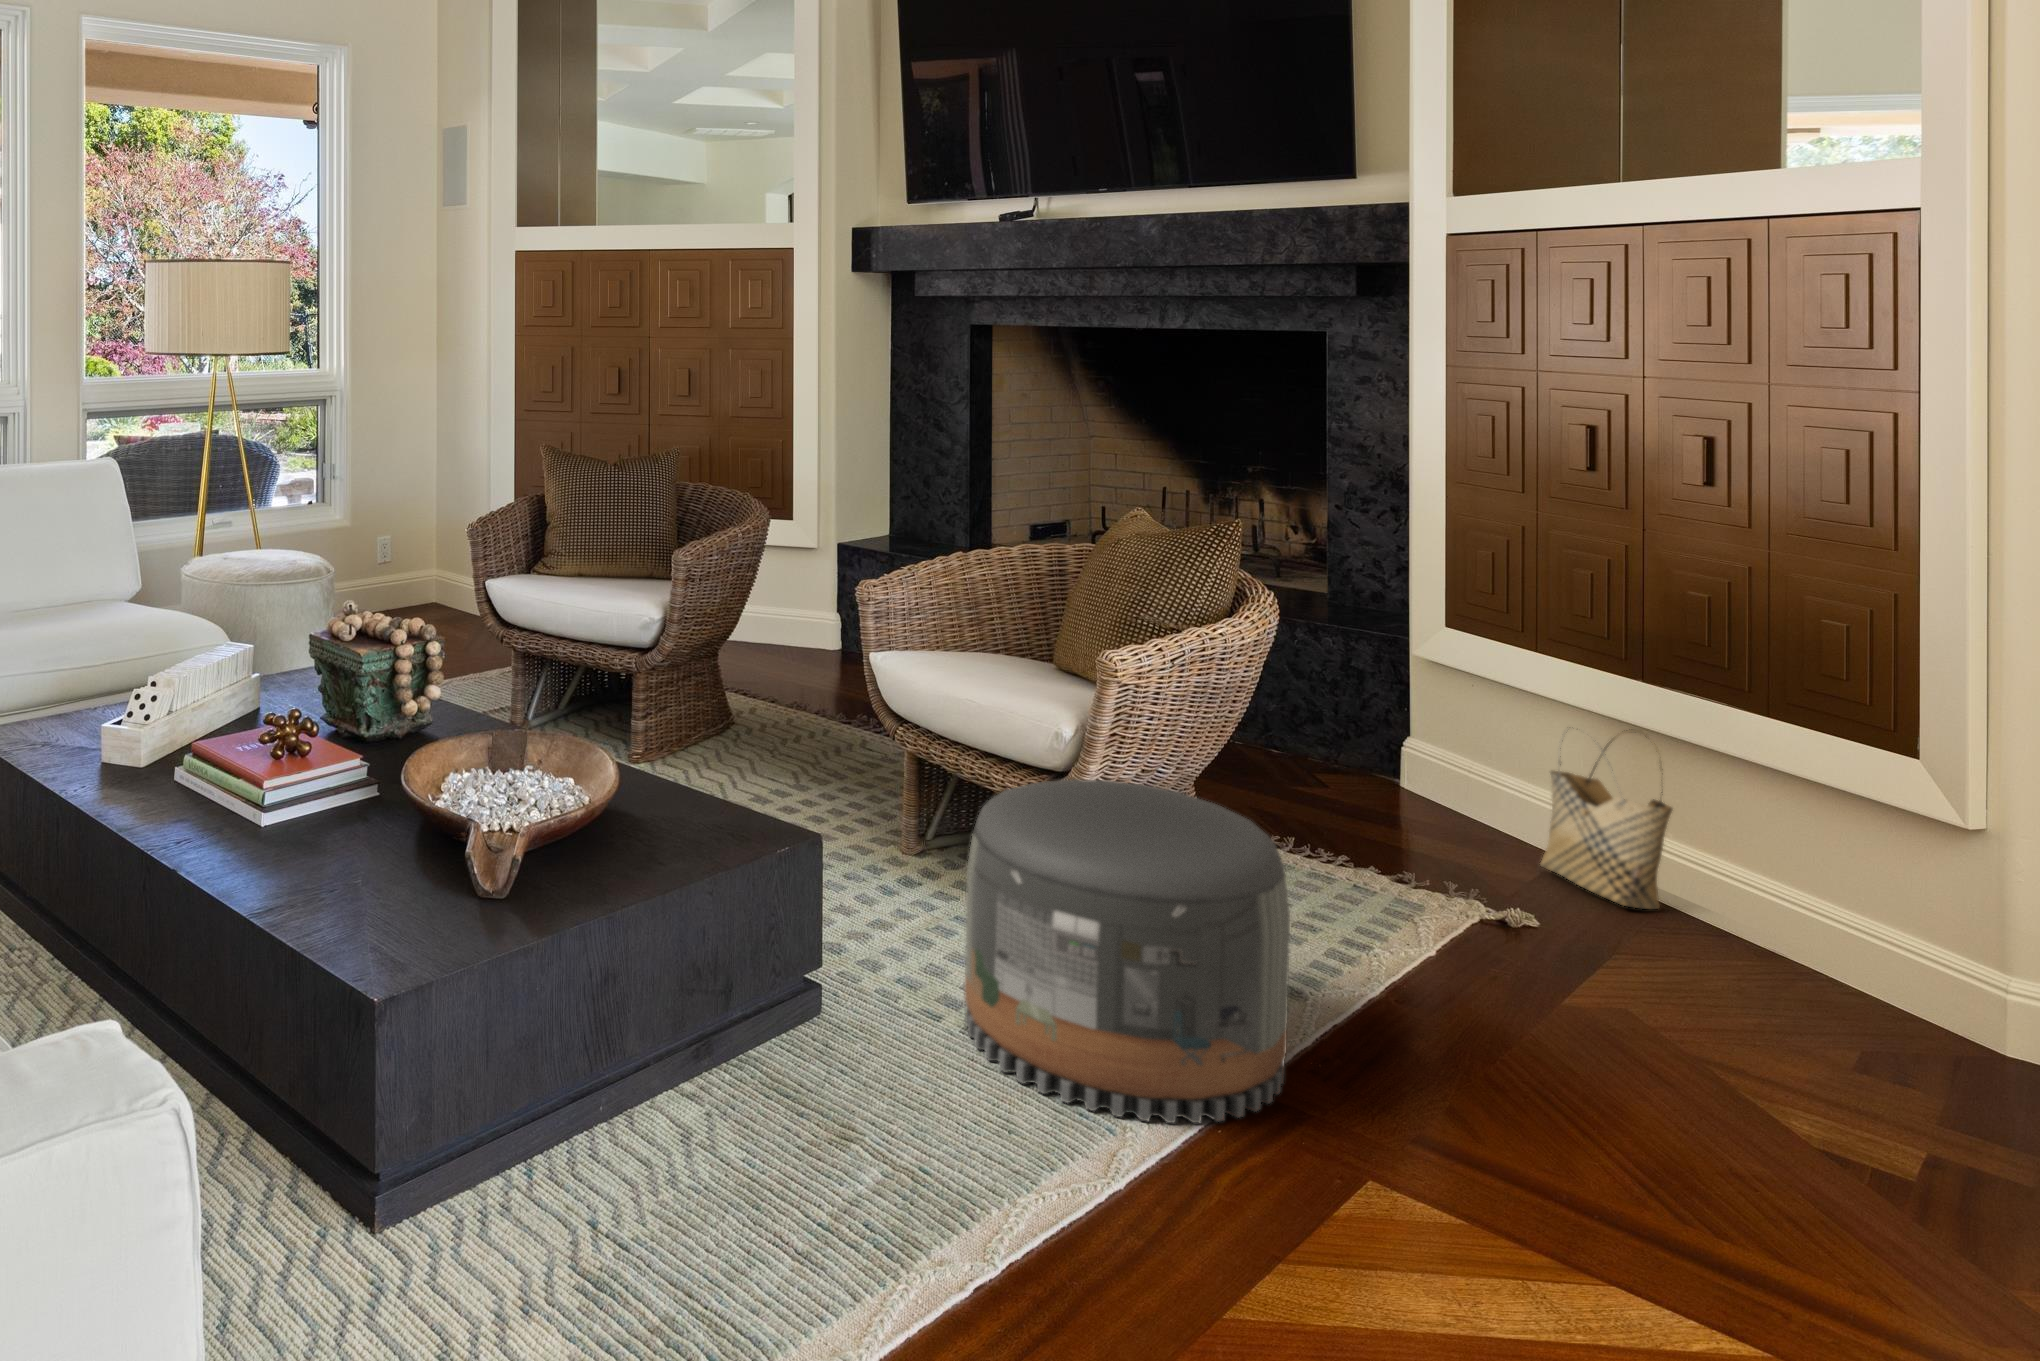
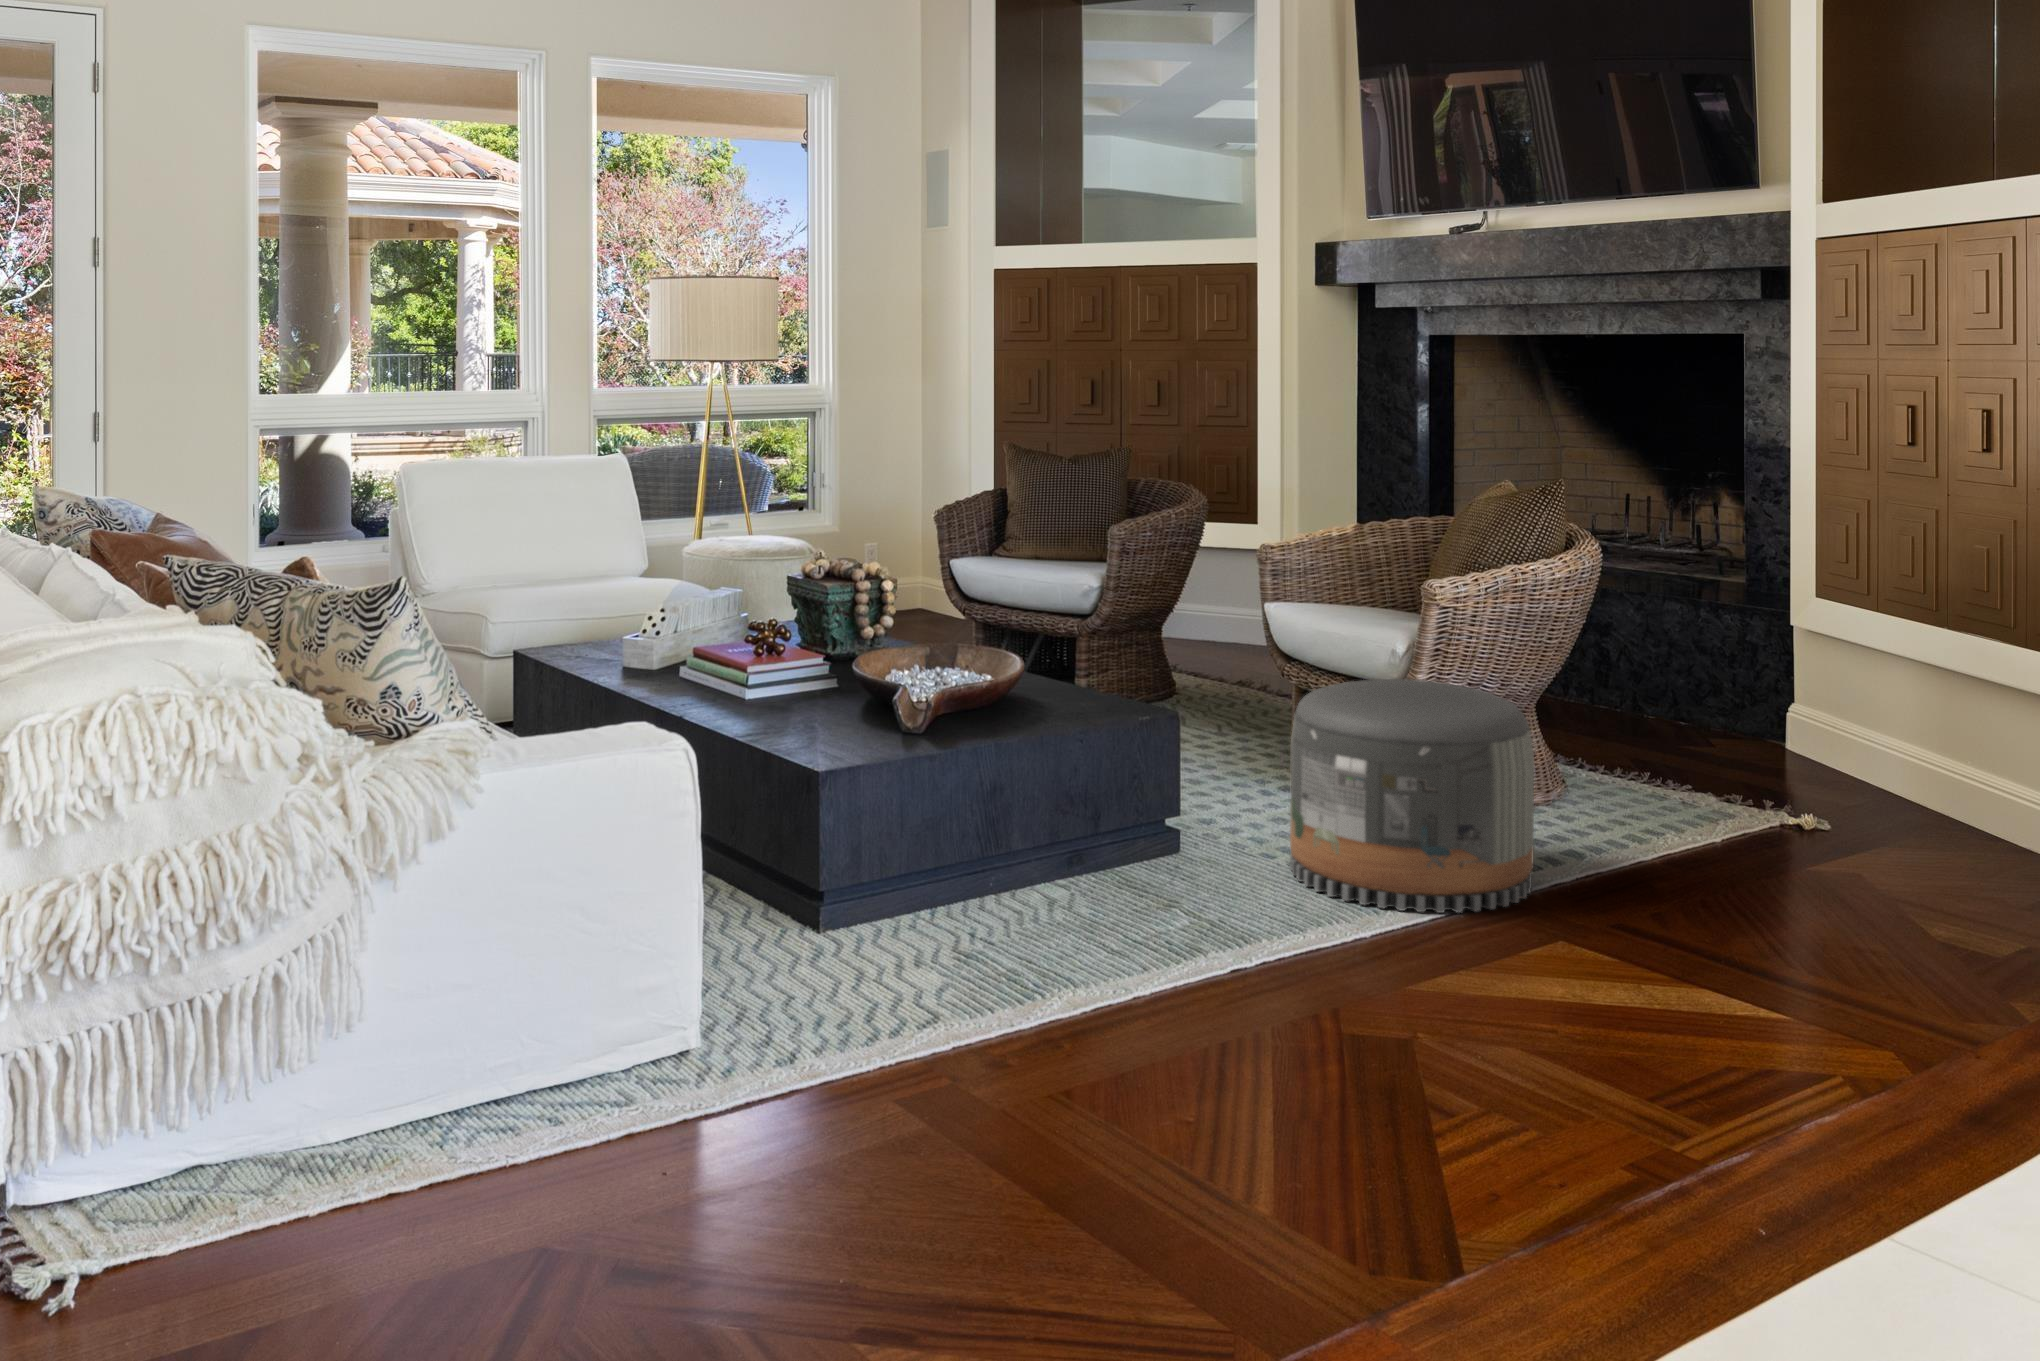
woven basket: present [1541,727,1672,909] -> none [1861,668,1955,823]

